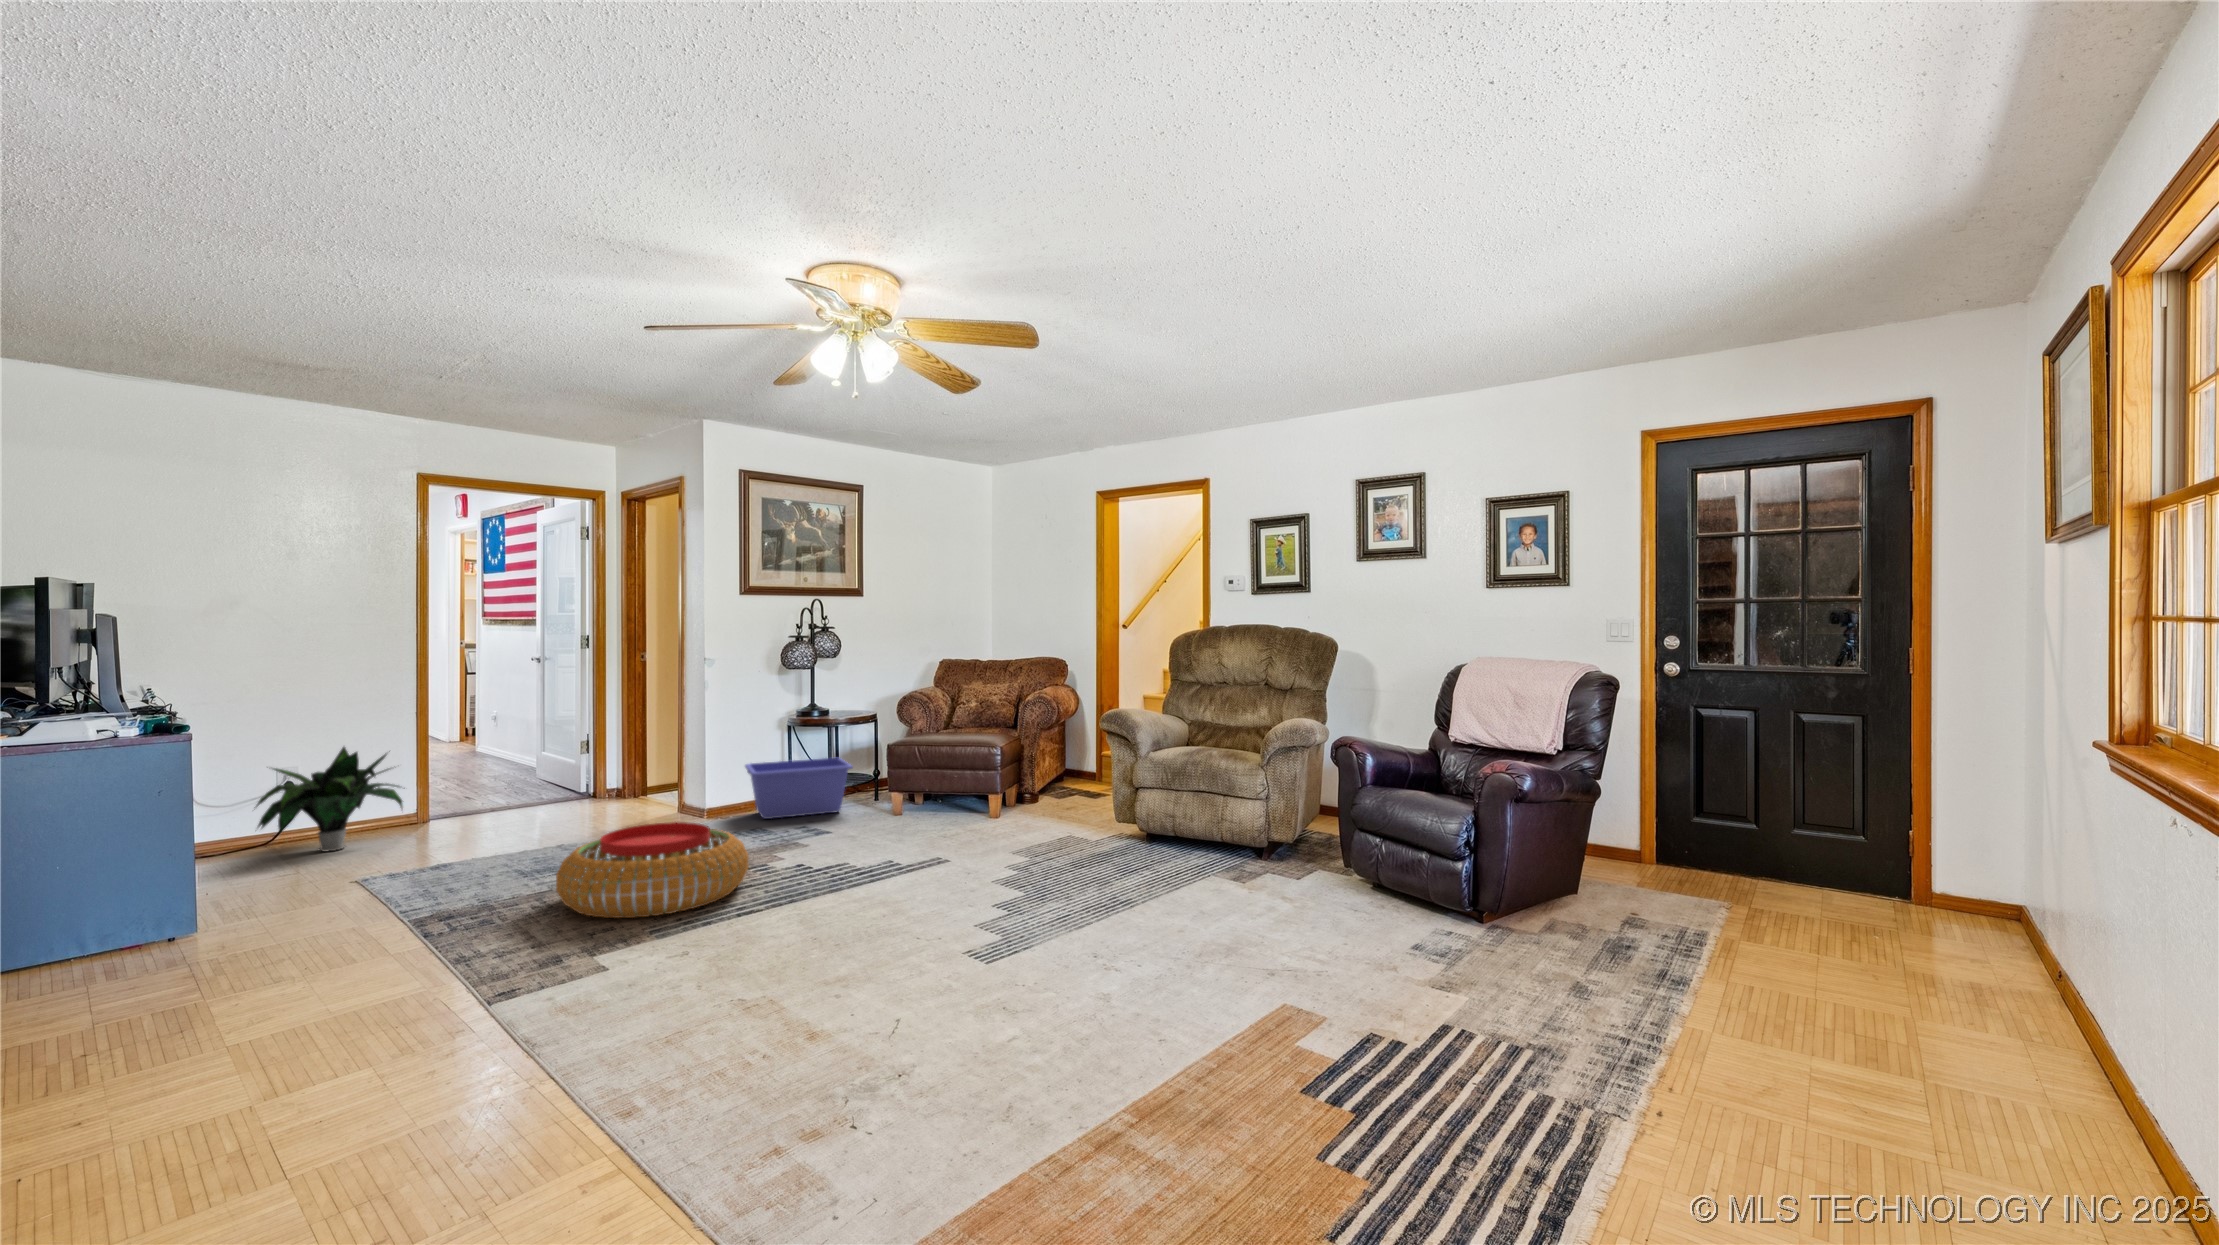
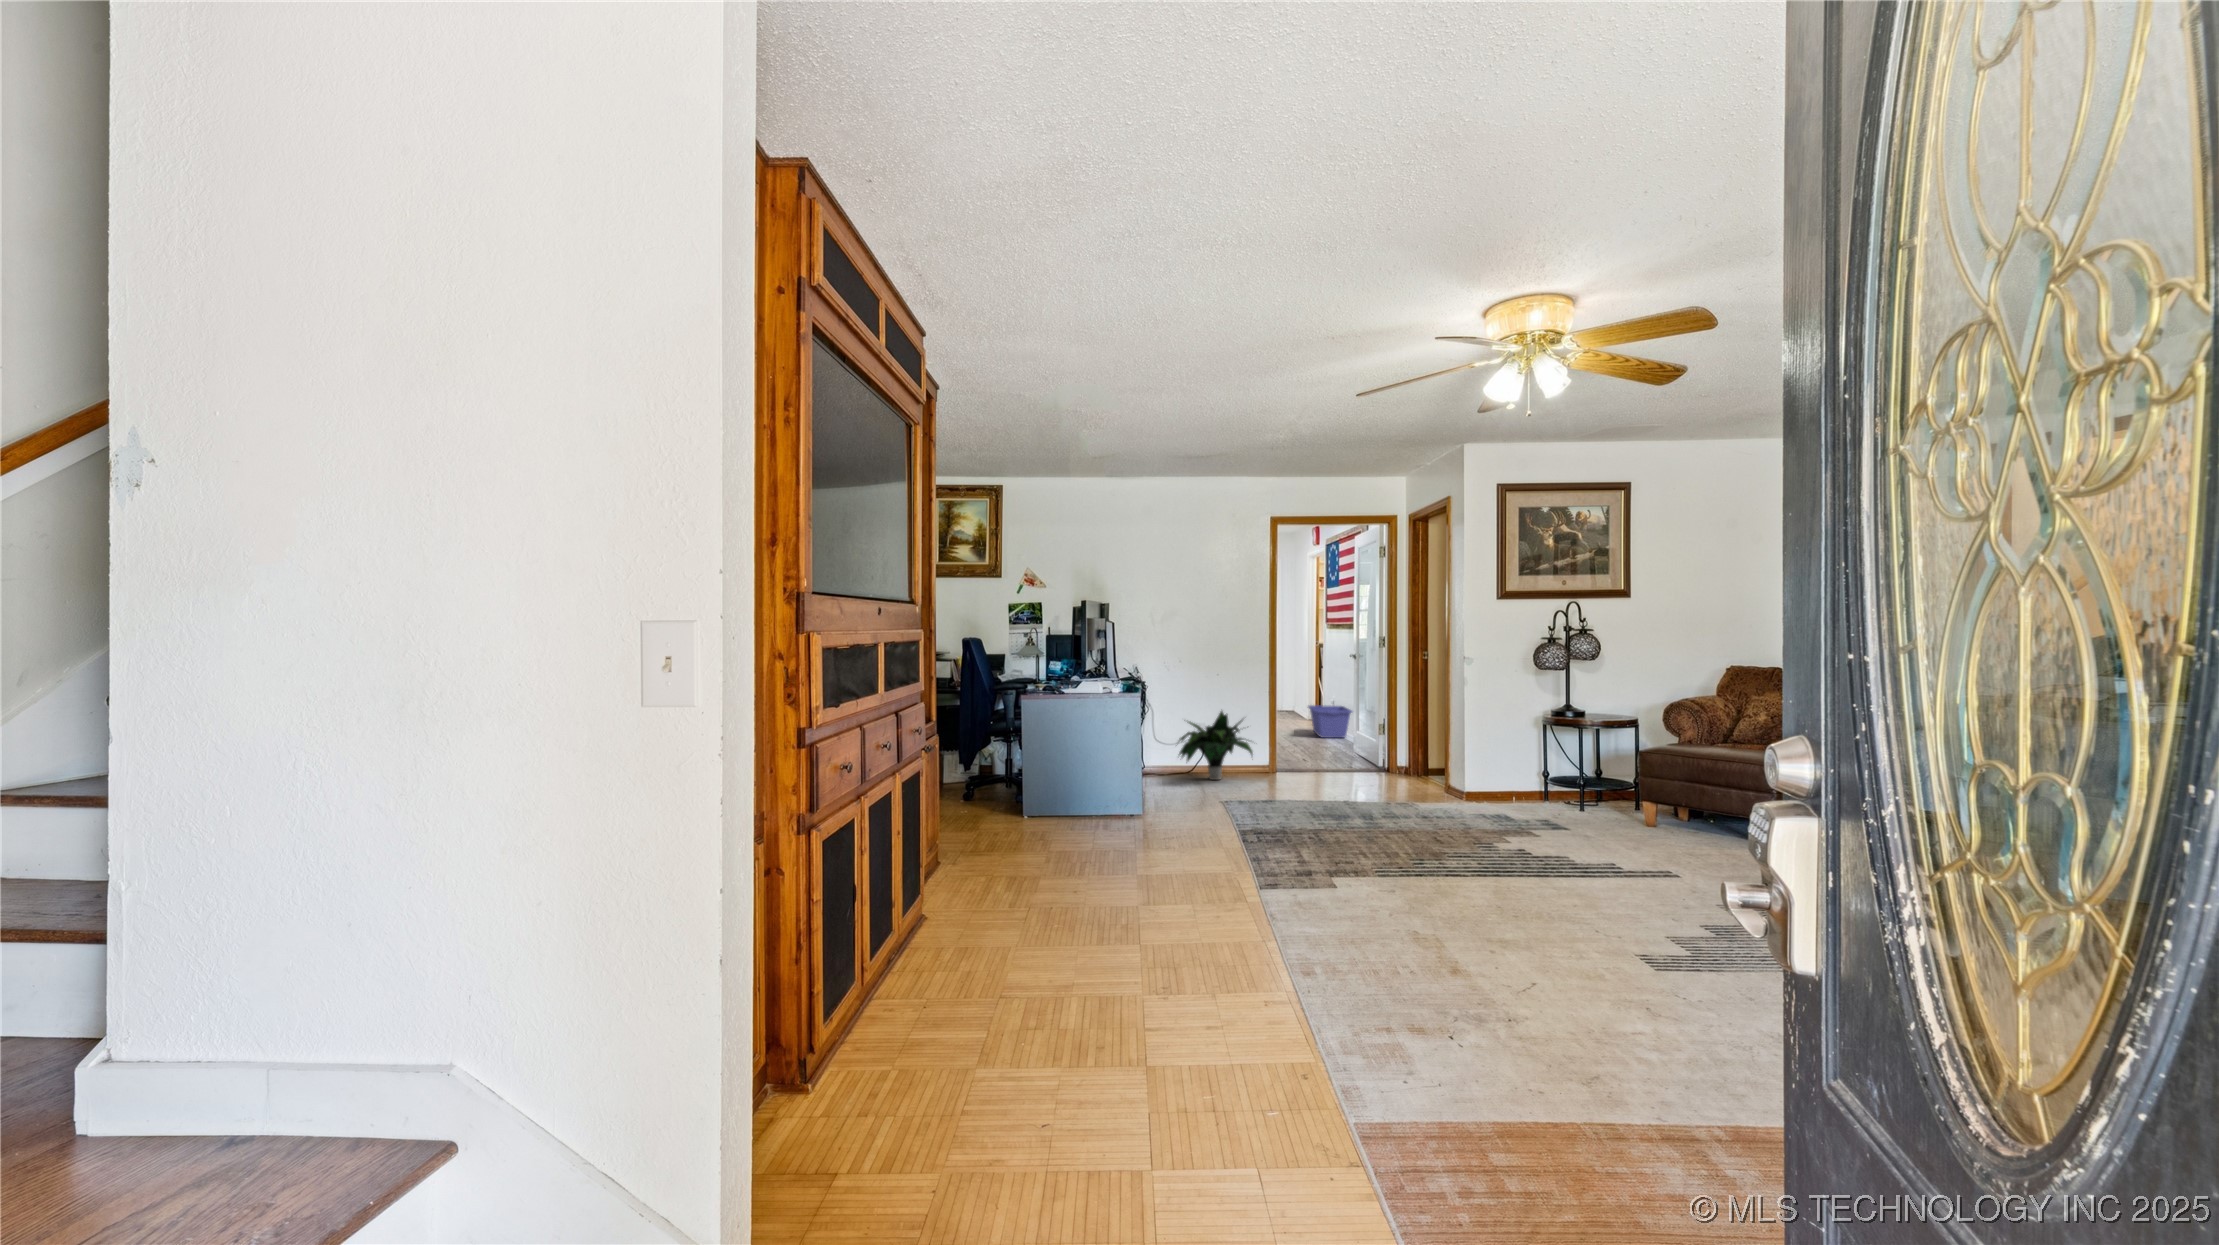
storage bin: present [745,758,853,819] -> present [1308,705,1352,738]
pouf: present [556,822,749,918] -> none [1322,789,1470,863]

